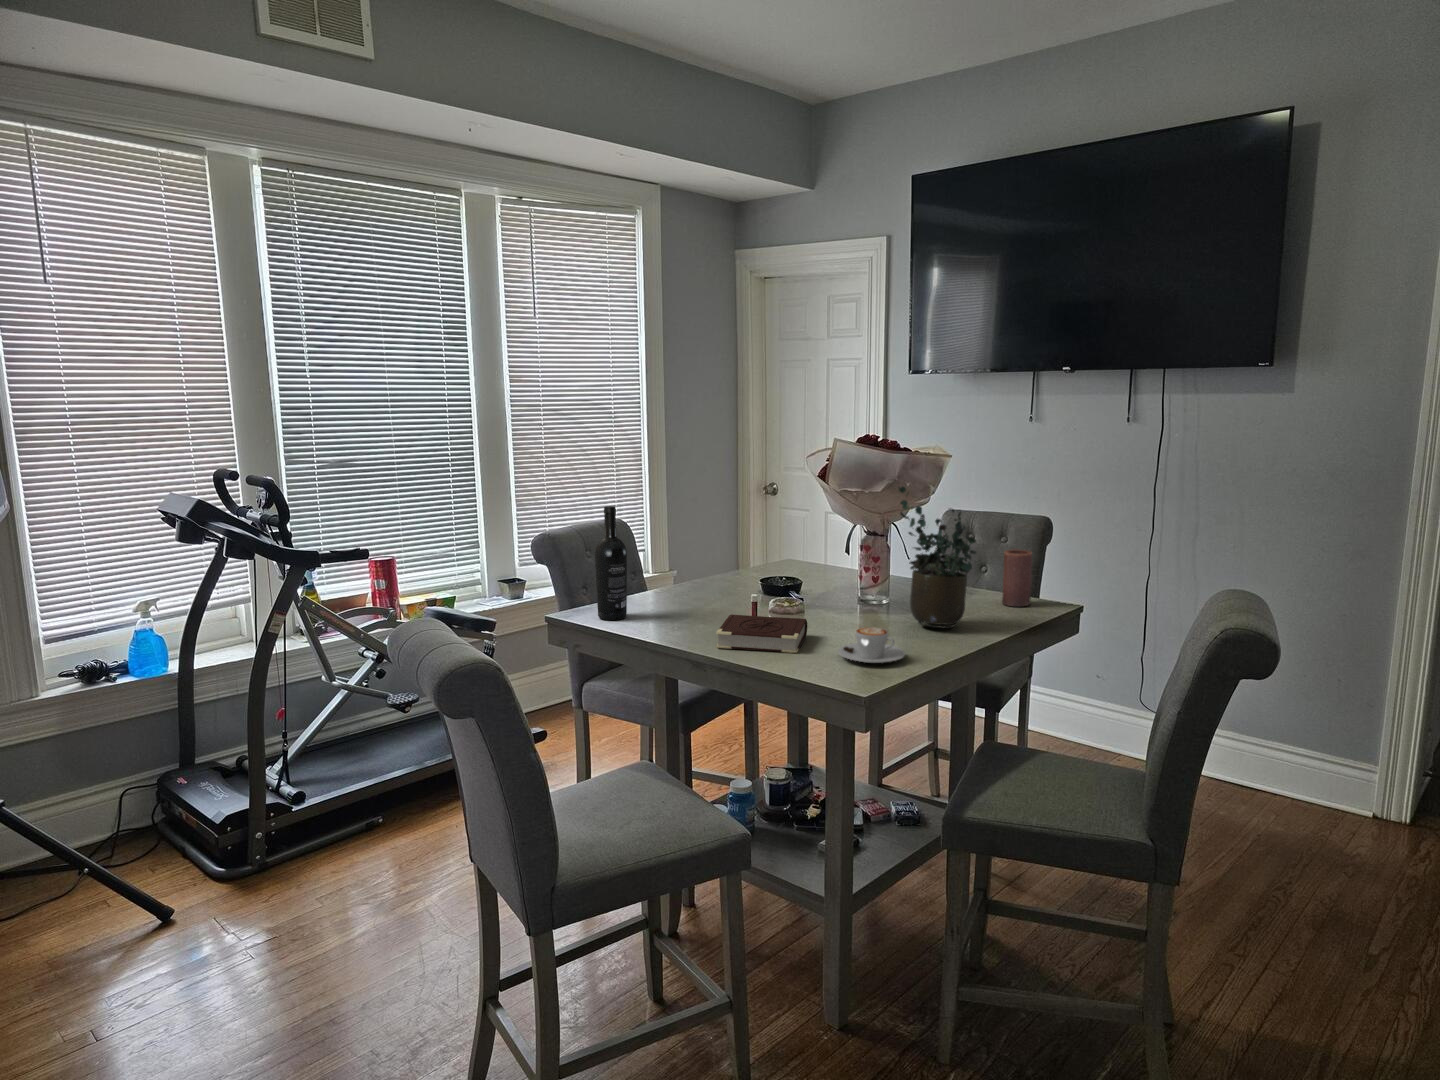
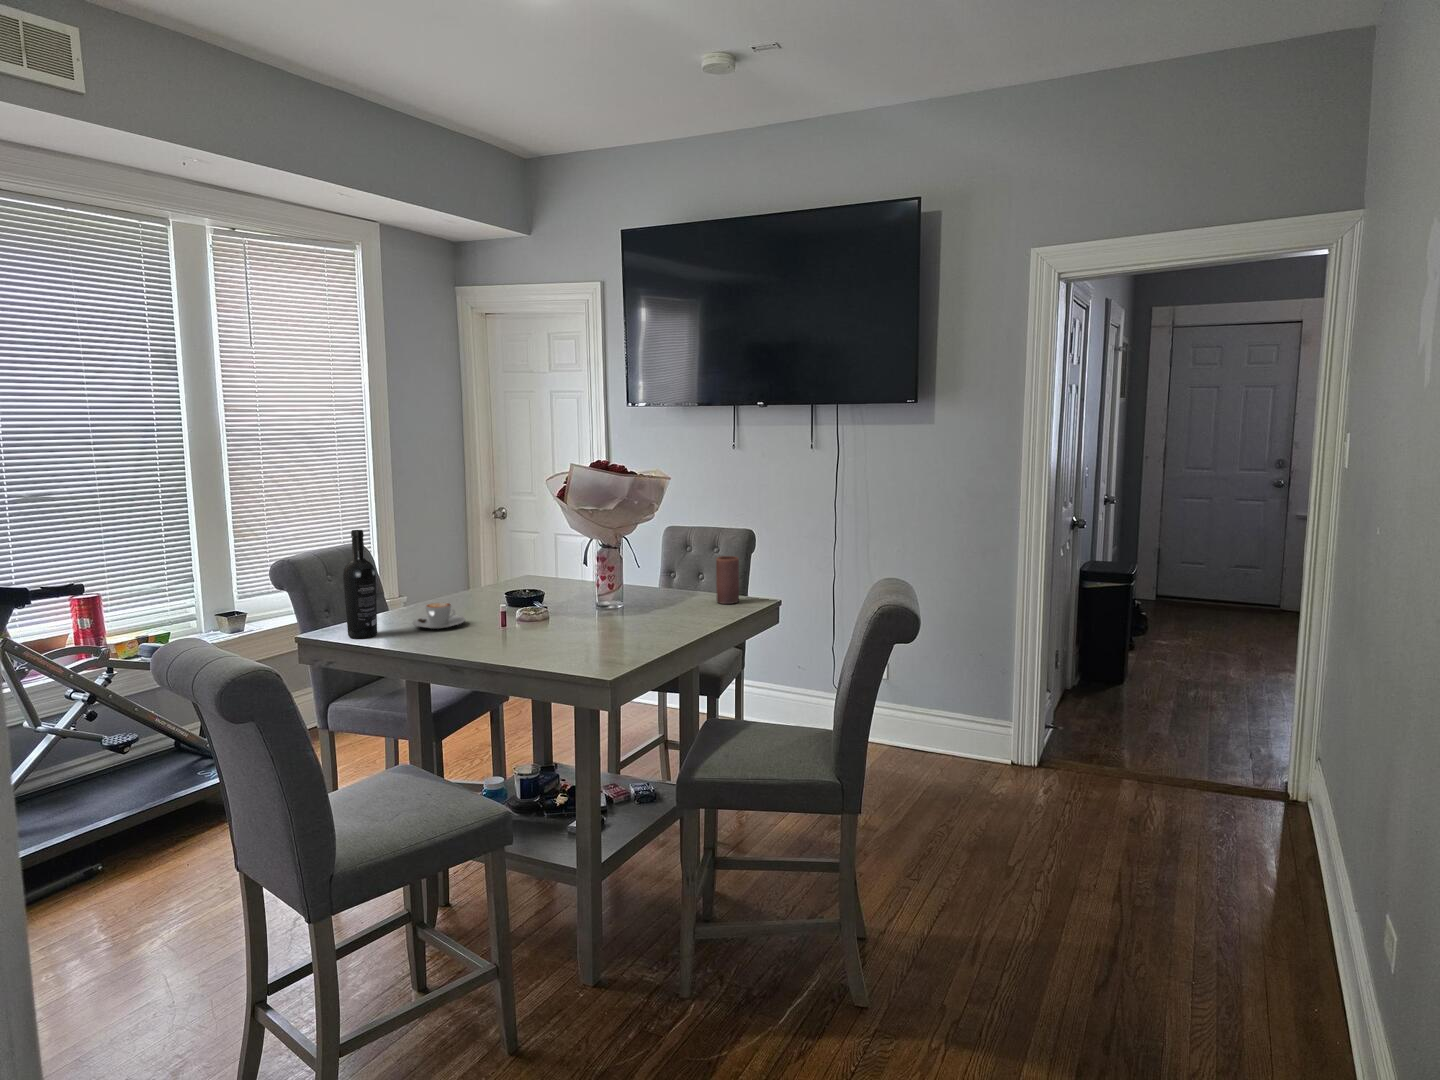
potted plant: present [899,487,976,628] -> none [626,504,694,625]
book: present [716,614,807,653] -> none [469,623,552,654]
coffee cup: present [838,627,905,663] -> present [413,603,465,629]

